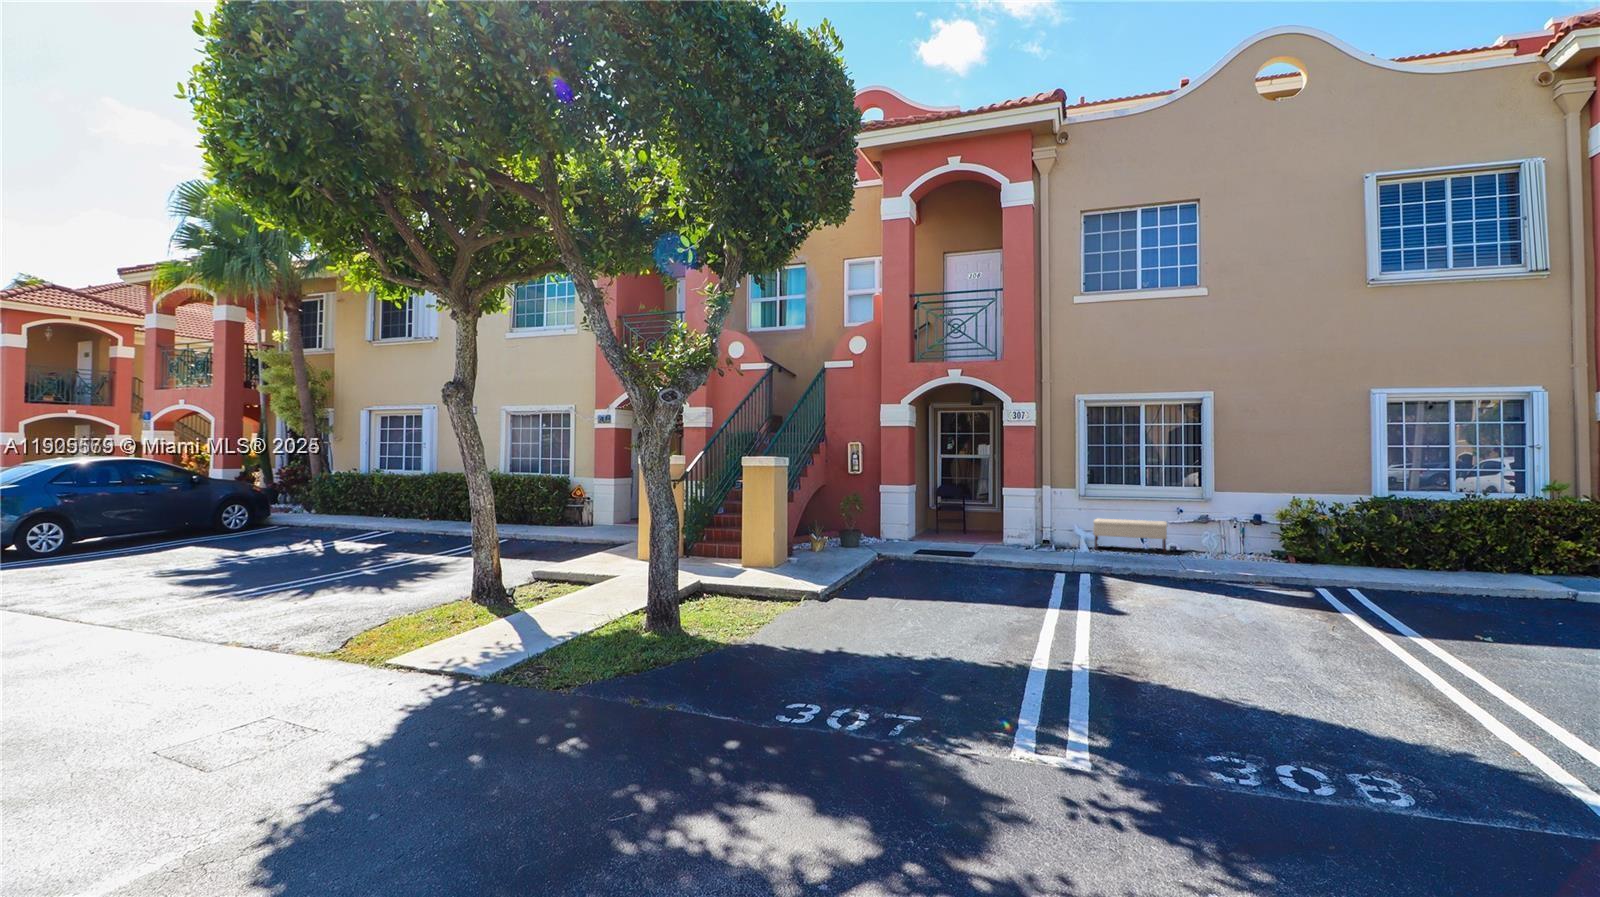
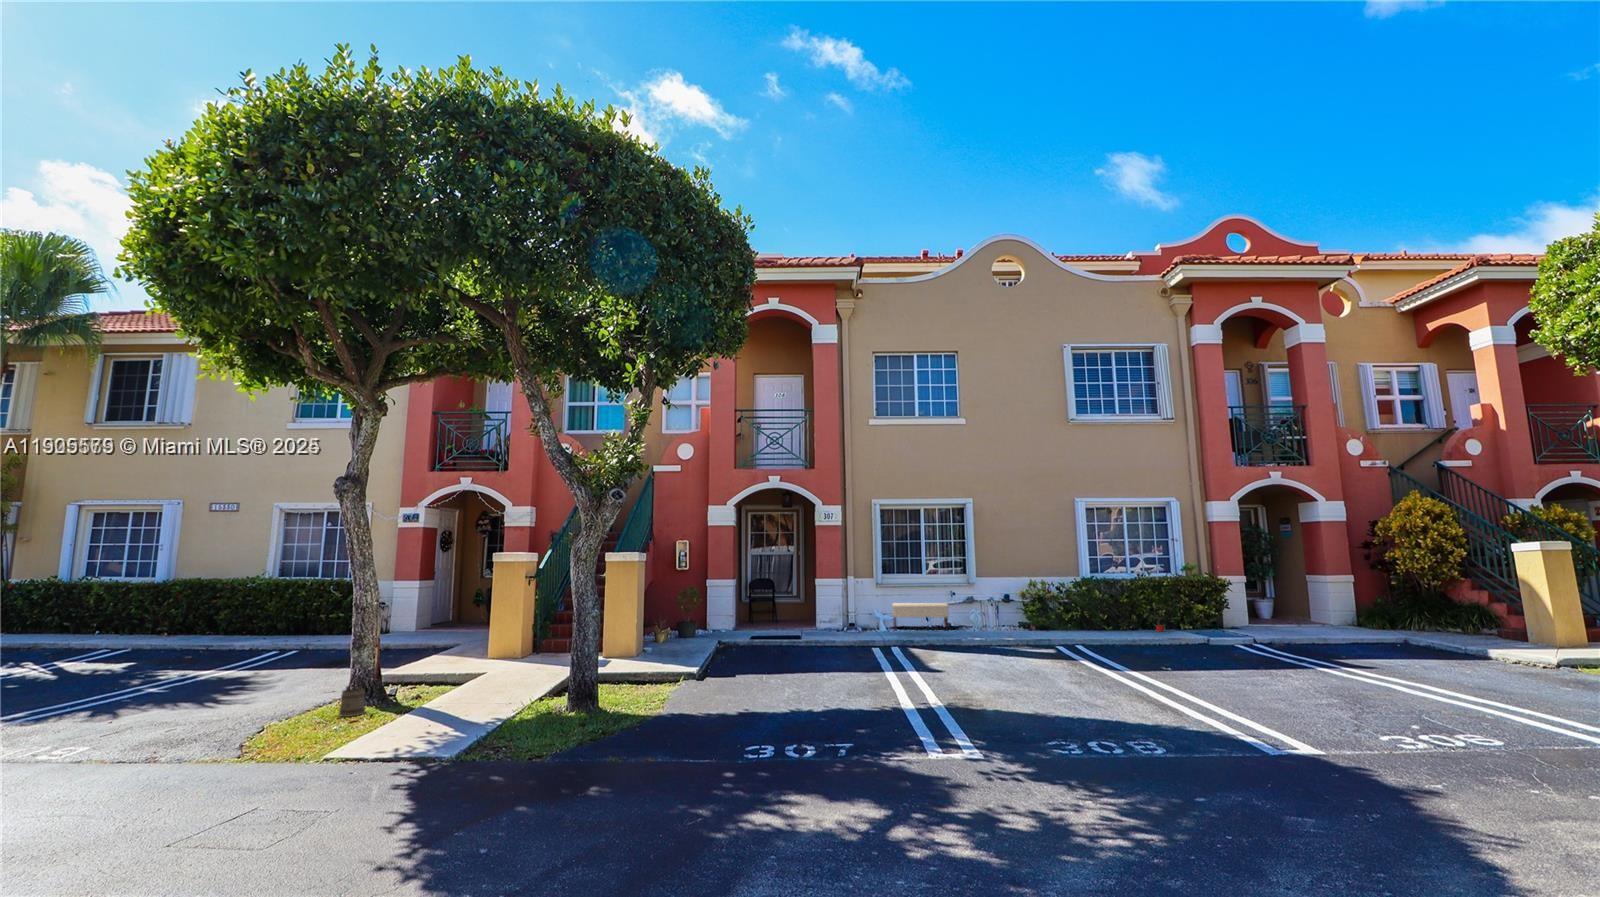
potted plant: none [1468,538,1533,576] -> present [1145,605,1177,632]
bucket: none [456,576,480,614] -> present [339,685,365,717]

